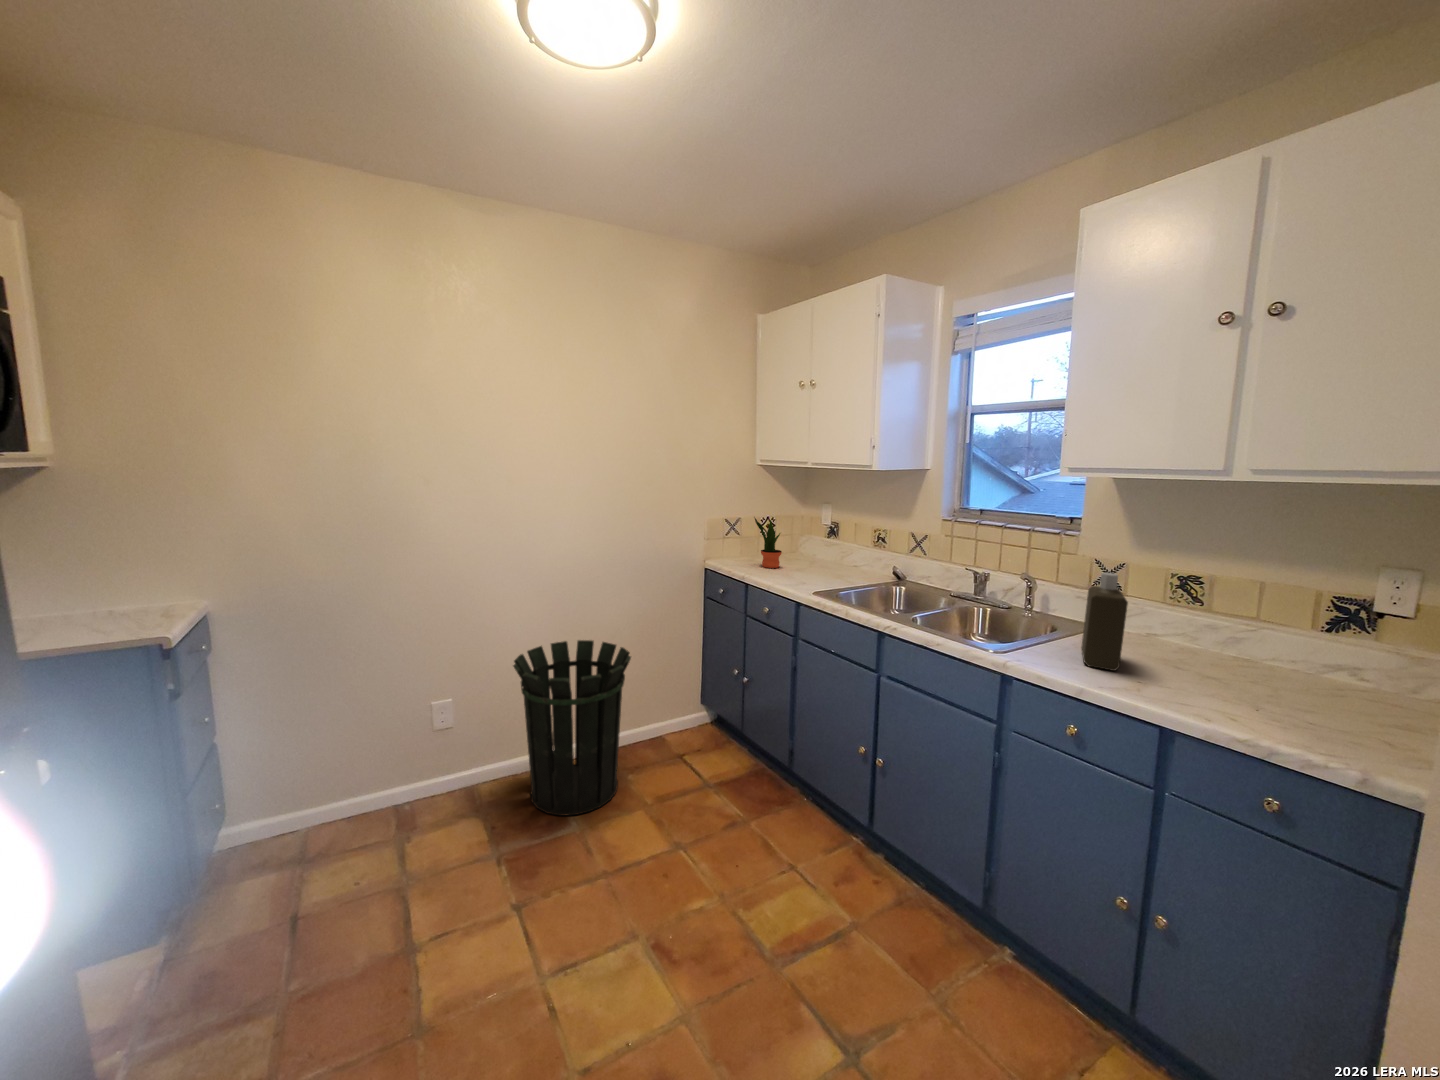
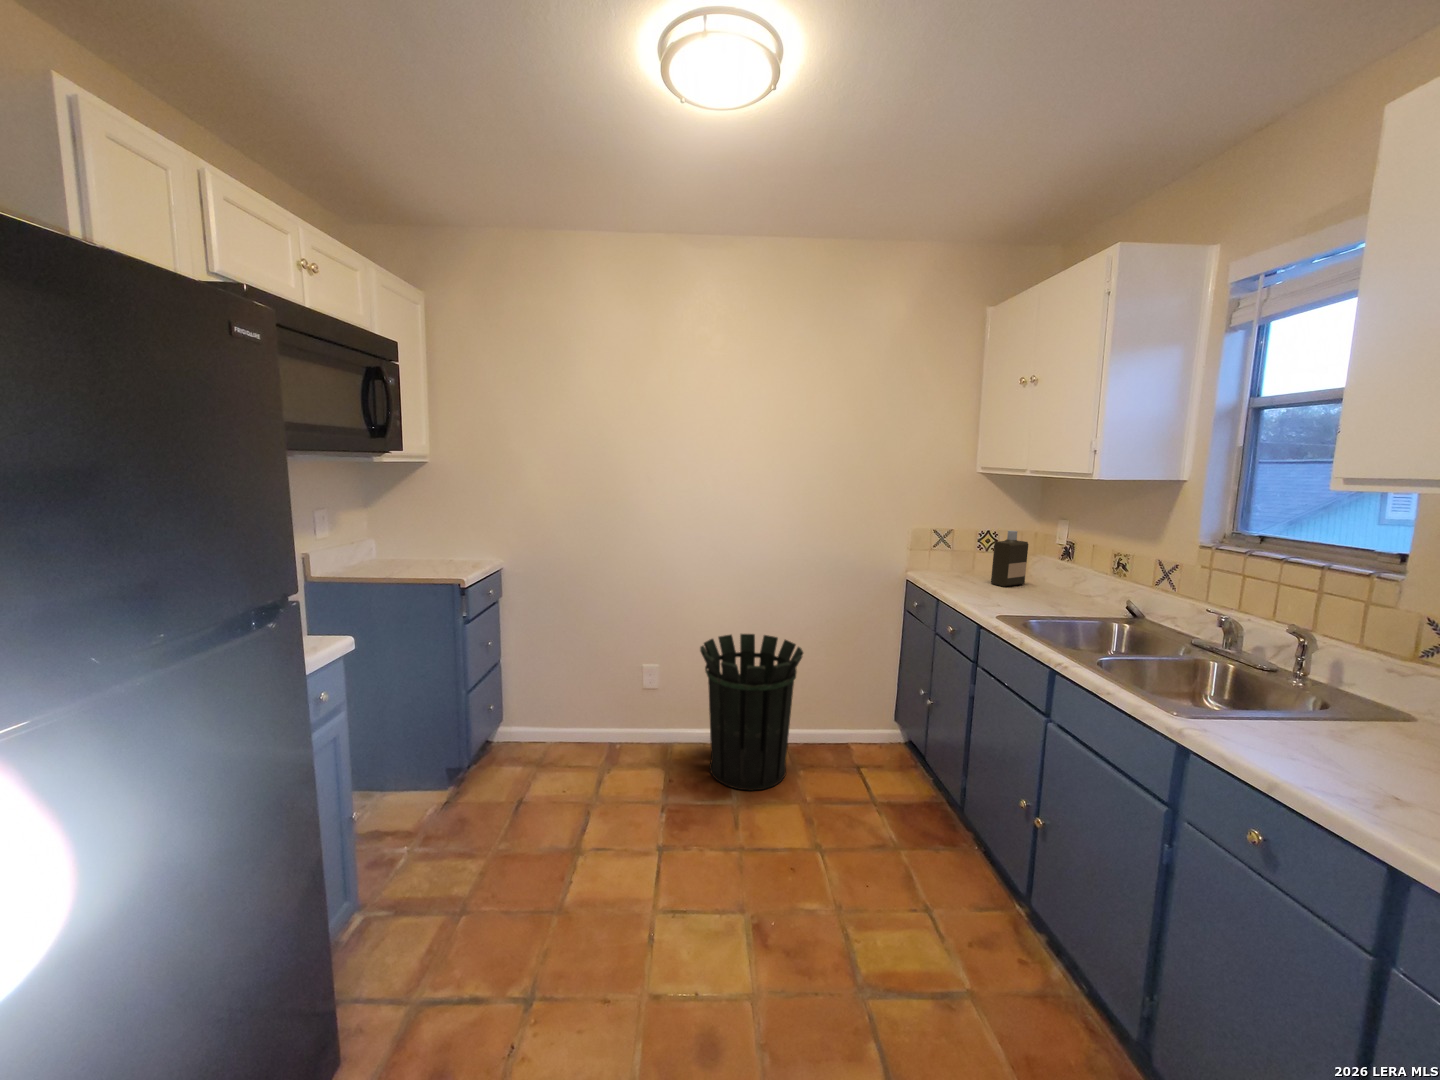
potted plant: present [755,518,782,568] -> none [951,530,984,588]
bottle: present [1081,573,1128,671] -> present [991,531,1028,587]

